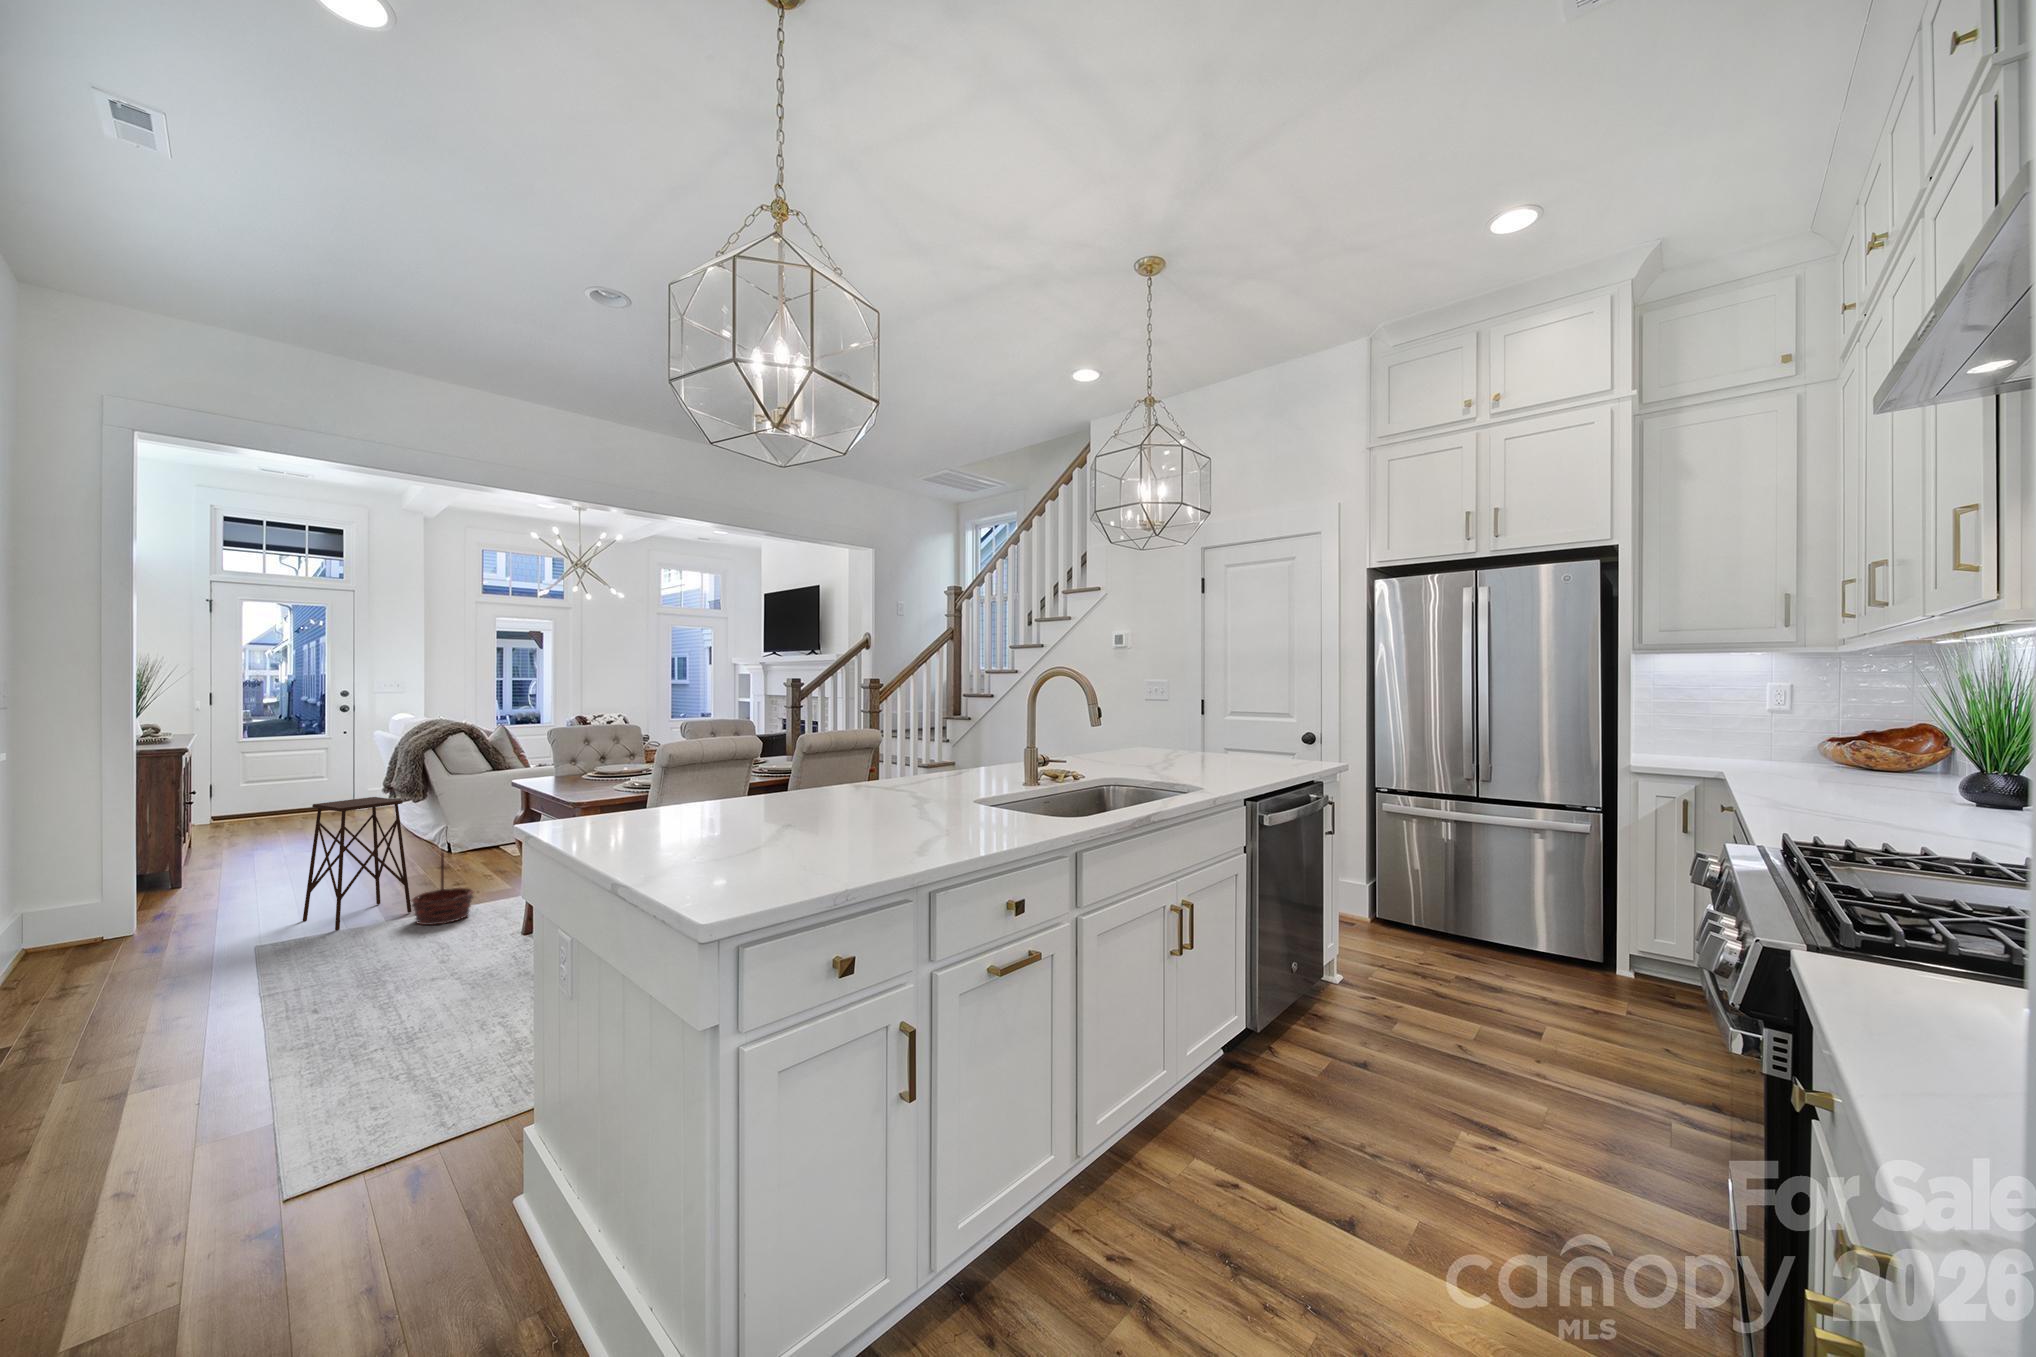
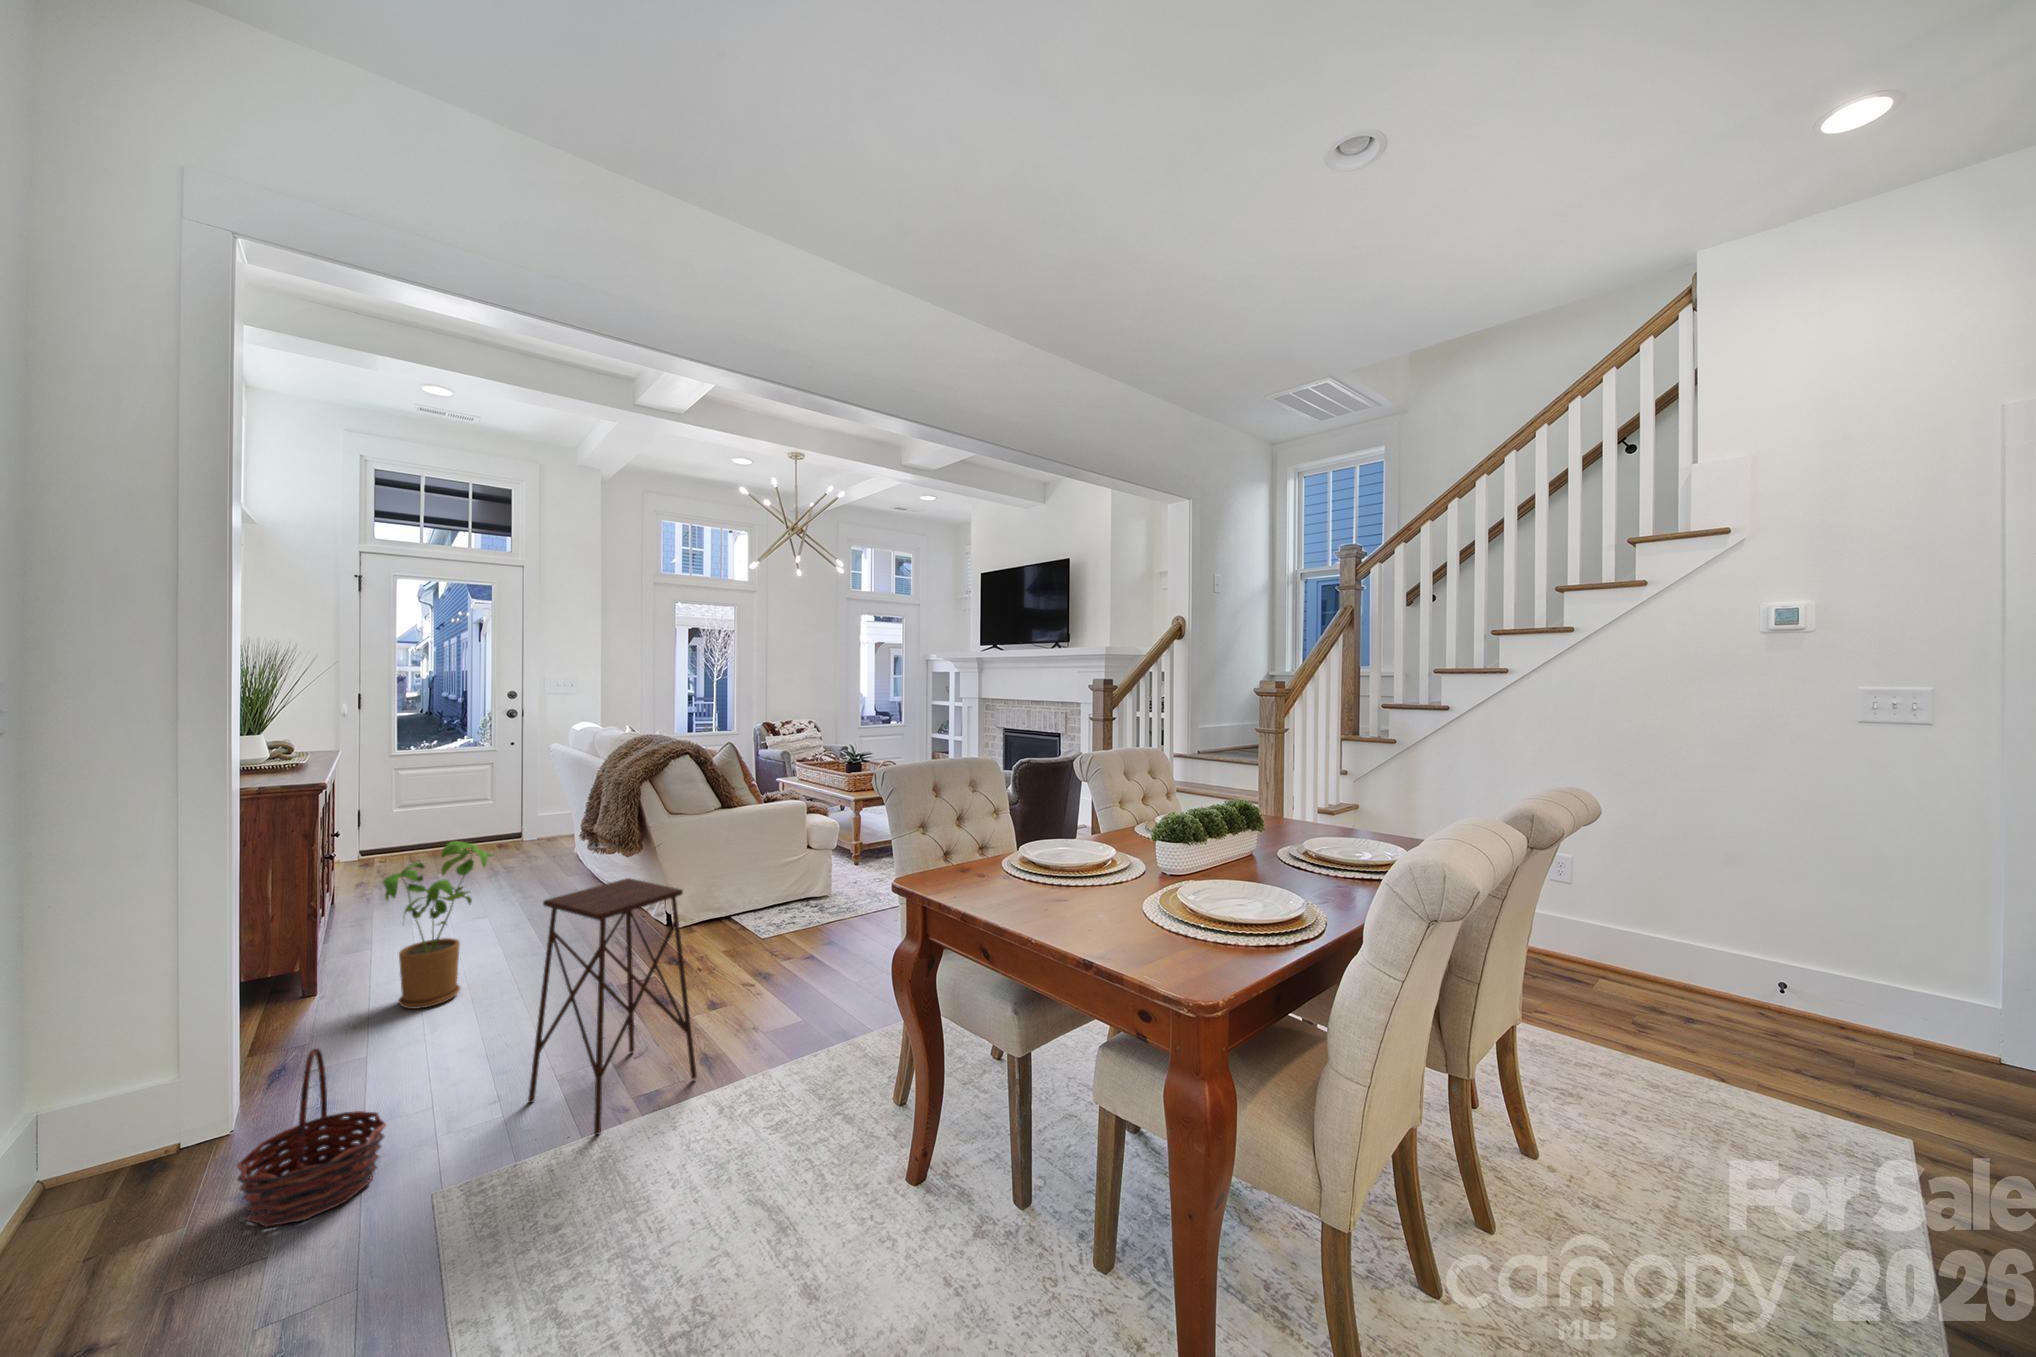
house plant: none [226,783,309,889] -> present [383,841,493,1009]
basket: present [412,852,473,925] -> present [237,1048,386,1227]

